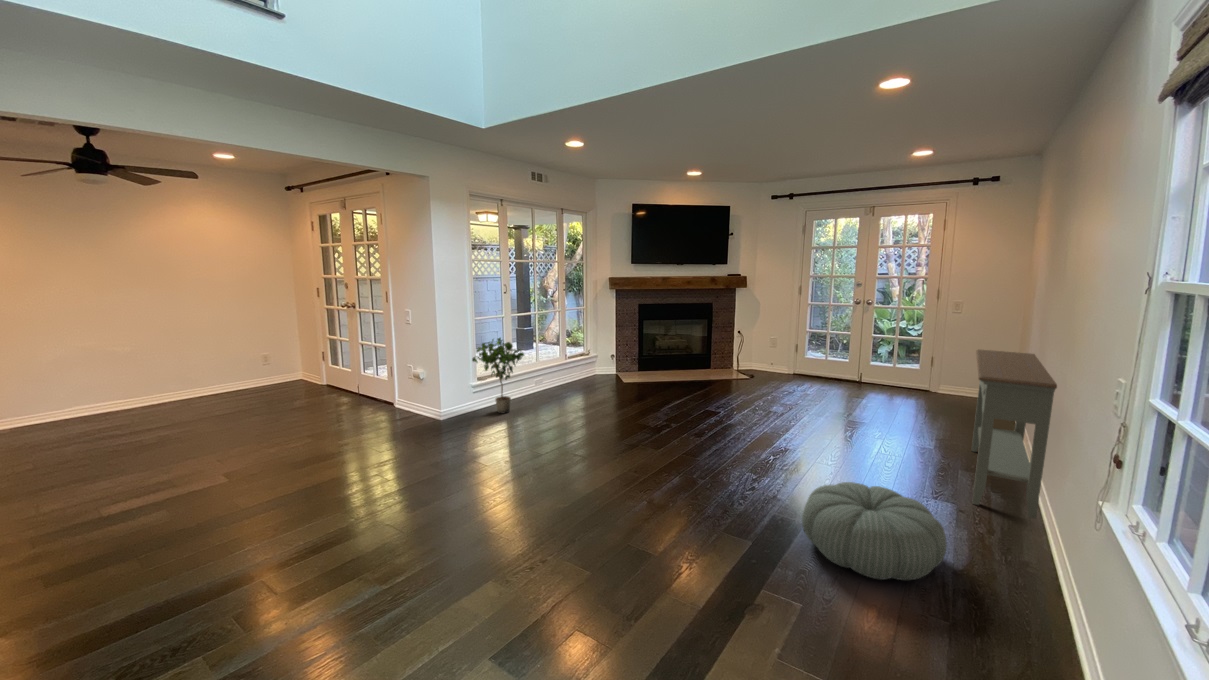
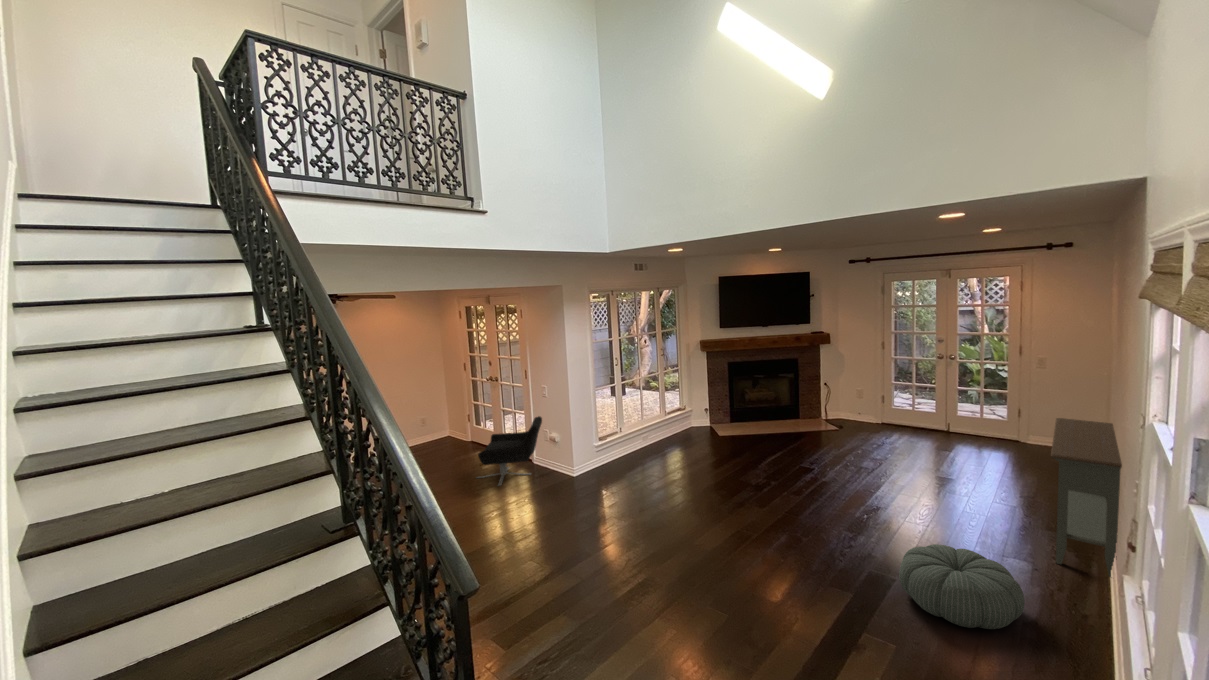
potted plant: present [472,338,524,413] -> none [596,405,641,470]
lounge chair: none [309,348,405,430] -> present [477,416,542,486]

